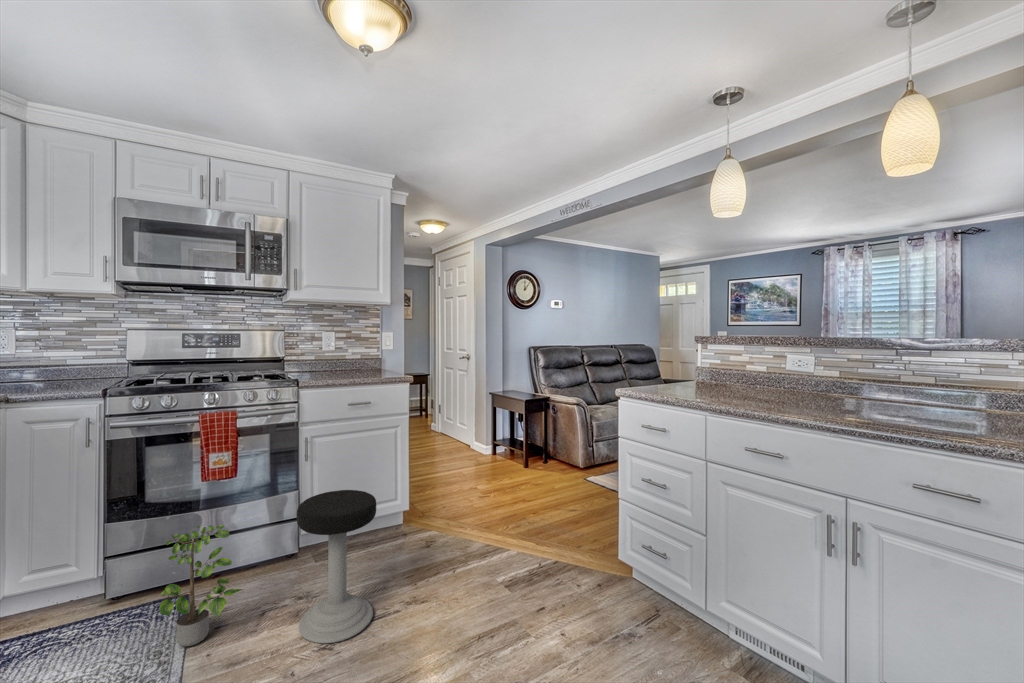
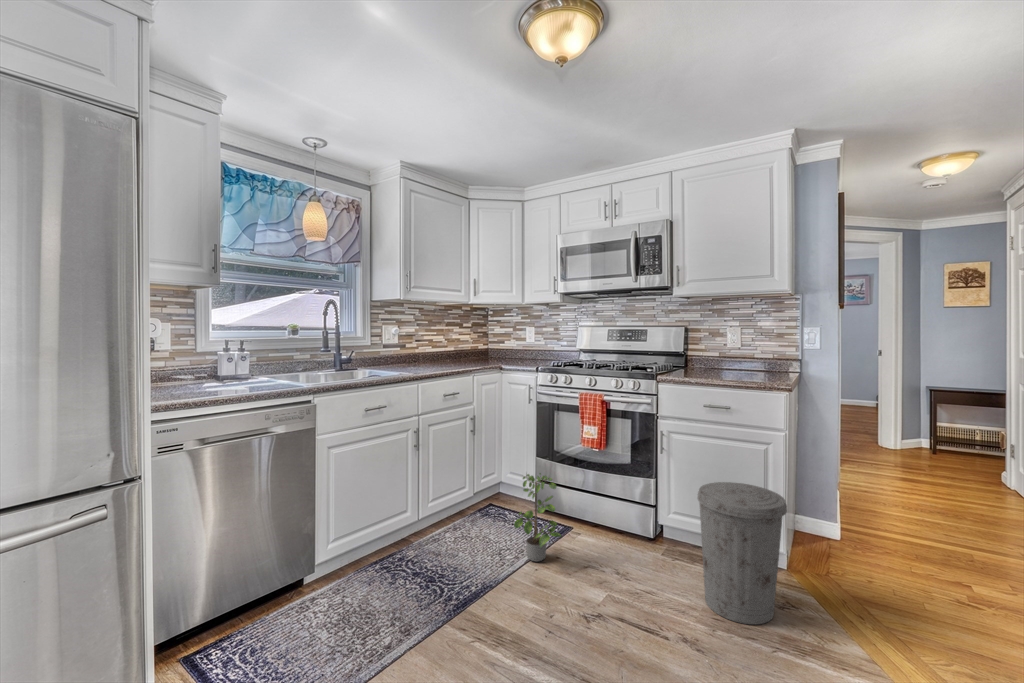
trash can: none [376,462,442,575] -> present [698,482,787,624]
stool: present [297,490,376,643] -> none [581,479,656,627]

